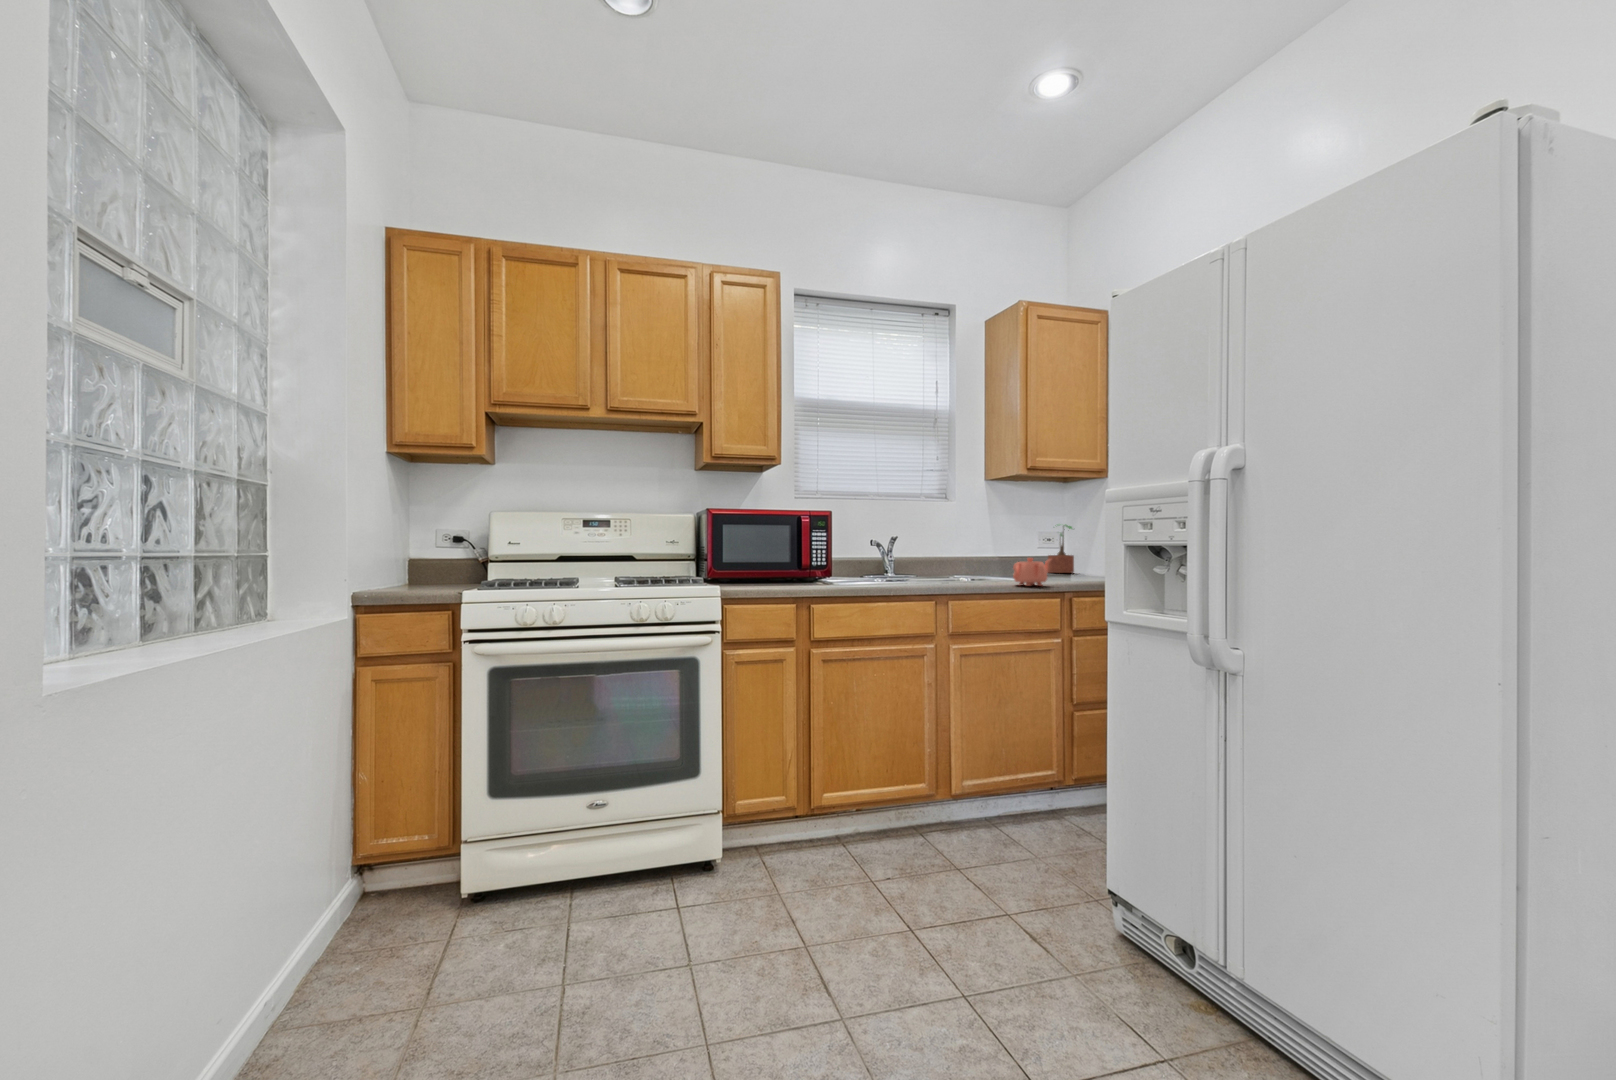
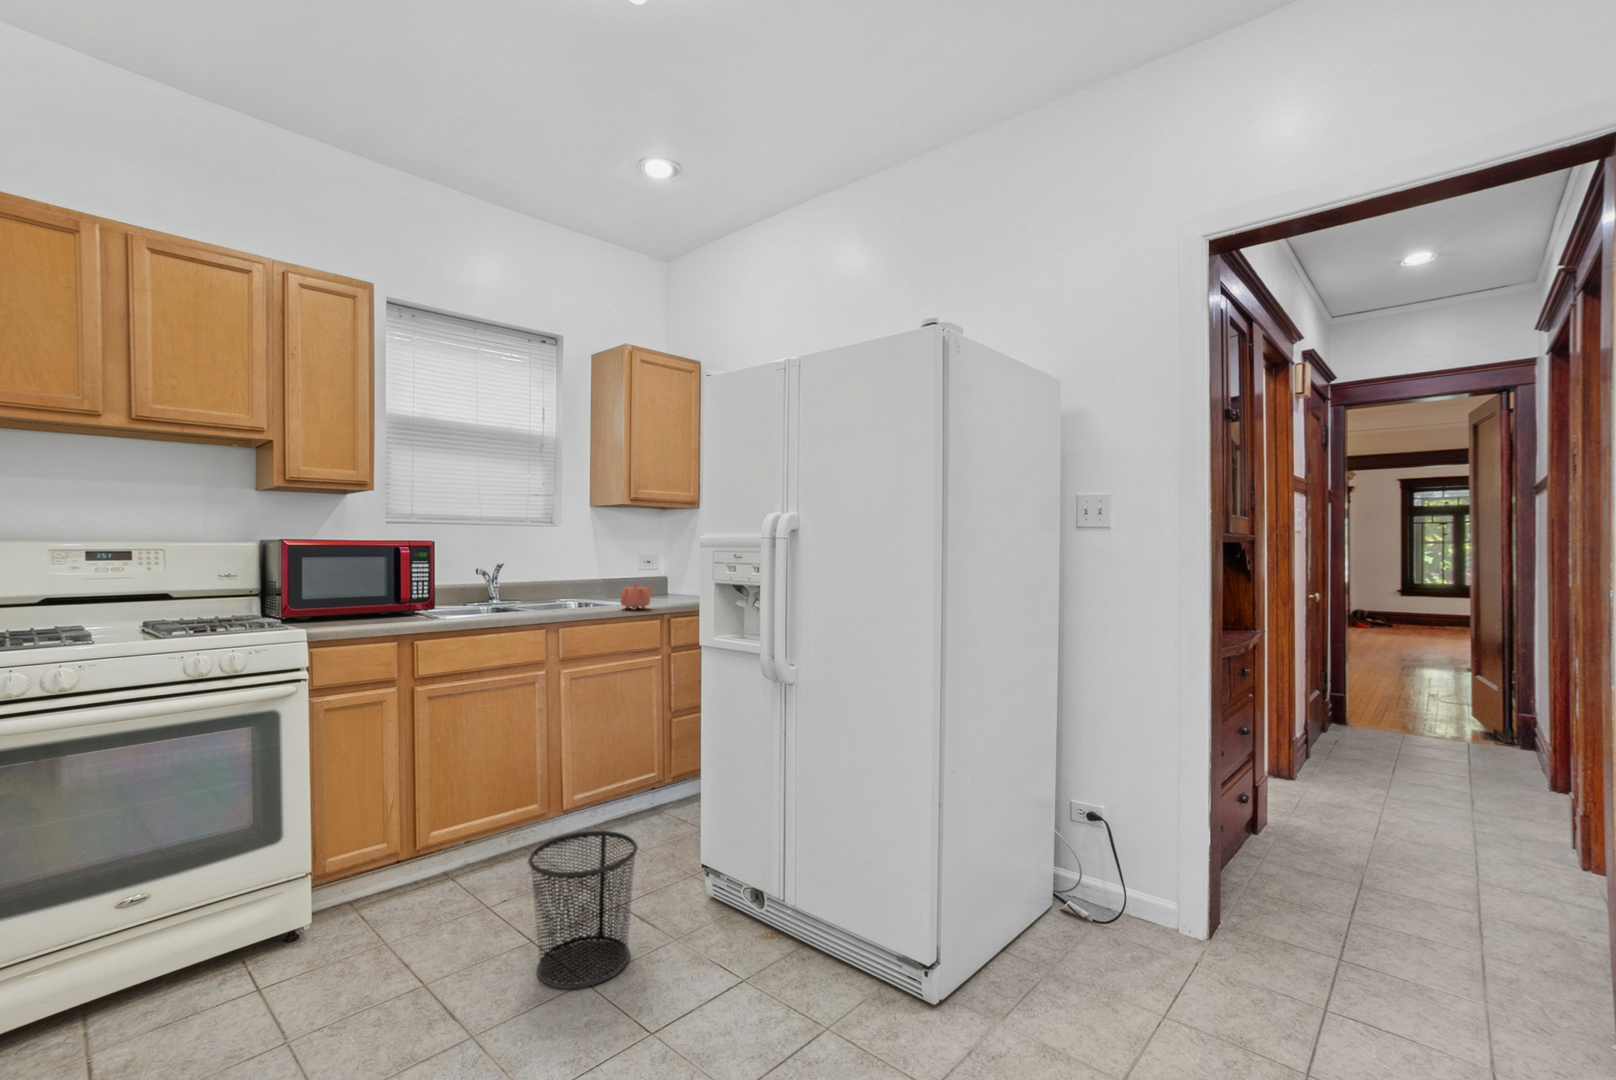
potted plant: present [1048,525,1074,573] -> none [648,548,672,592]
waste bin: none [902,823,1025,1006] -> present [528,831,638,988]

